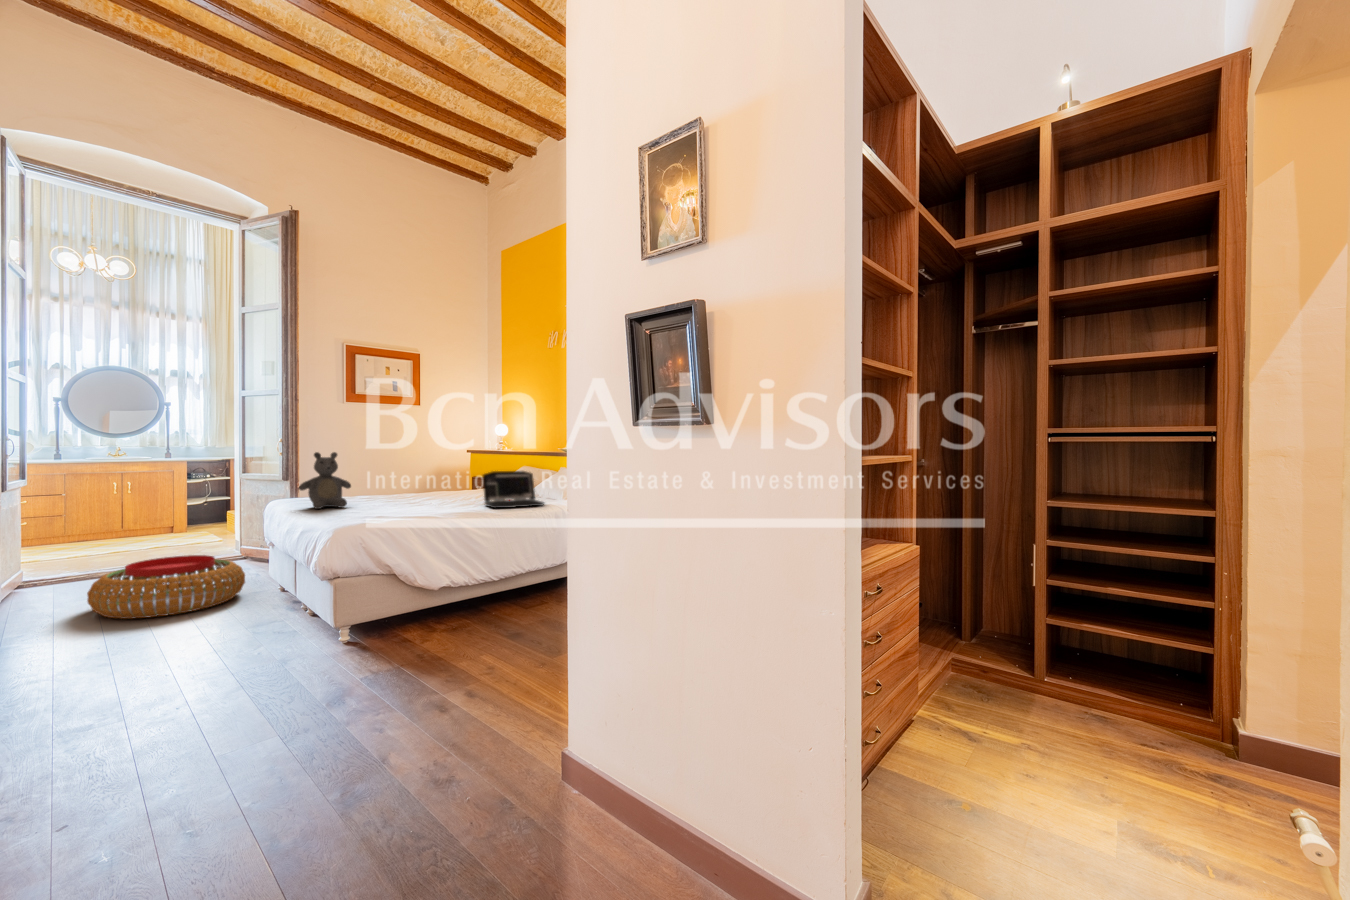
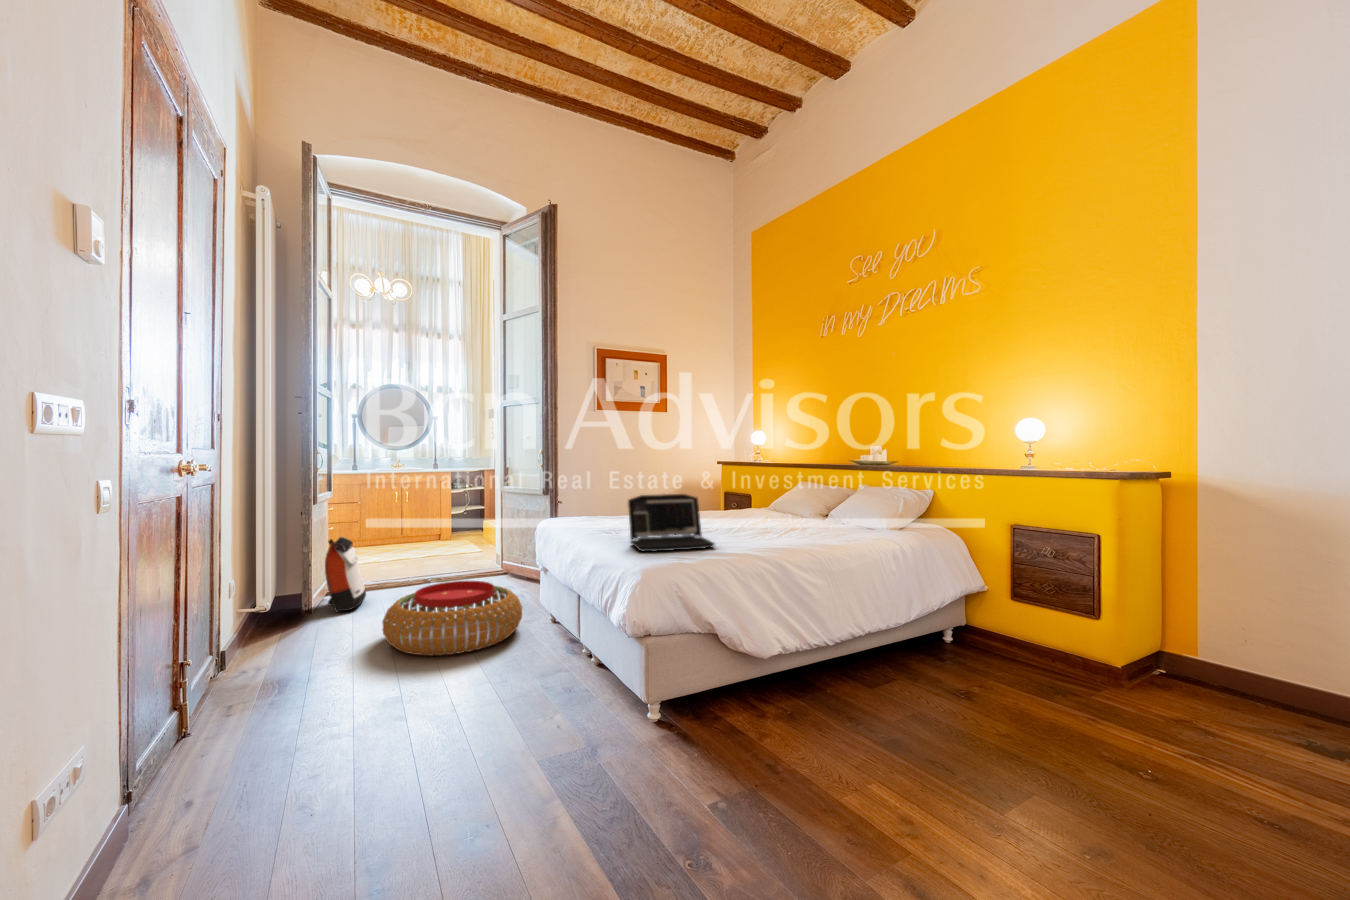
teddy bear: present [299,452,351,509] -> none [578,466,630,536]
laptop: present [483,471,544,508] -> present [628,494,714,551]
backpack: none [17,522,70,596] -> present [325,537,366,612]

